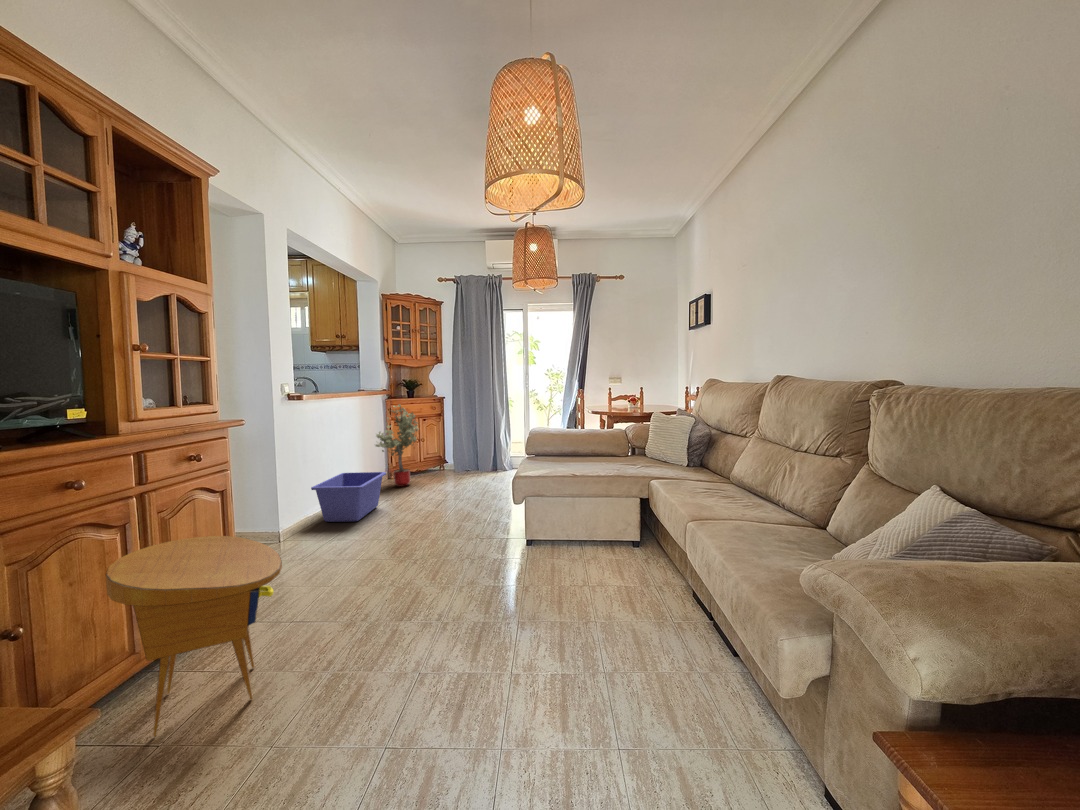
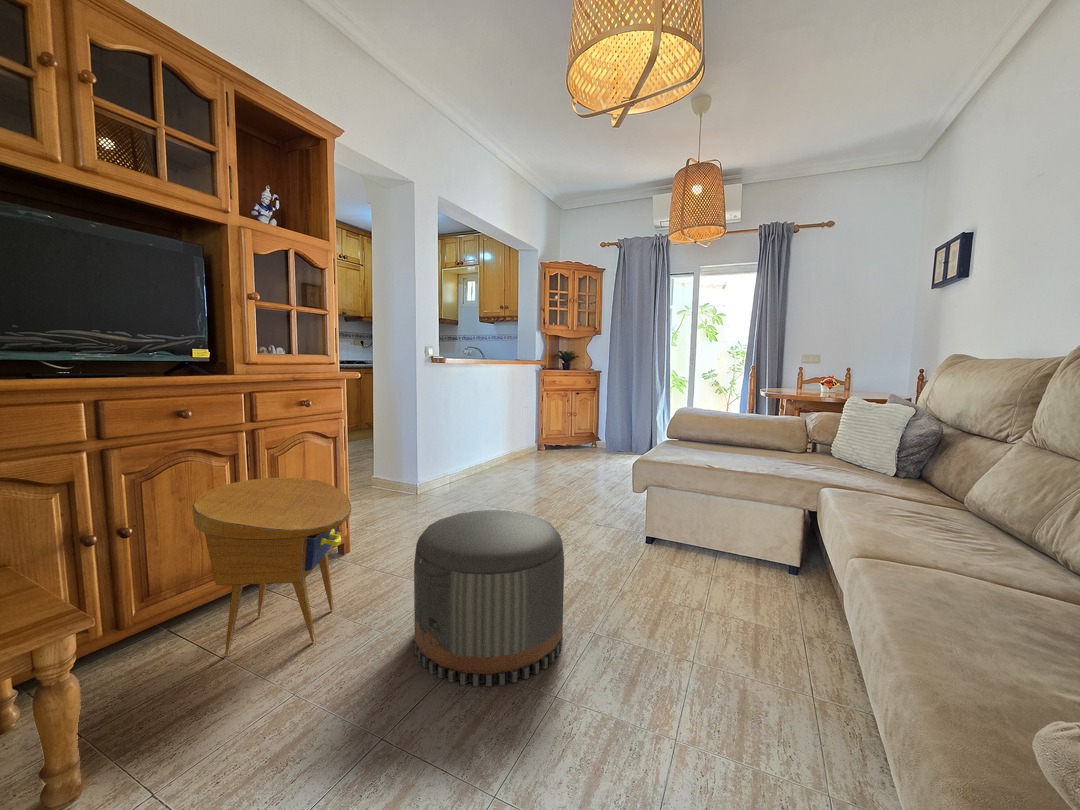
potted tree: present [376,404,418,487] -> none [522,374,570,457]
storage bin: present [311,472,386,522] -> none [451,437,525,485]
pouf: none [355,536,495,694] -> present [414,510,564,686]

